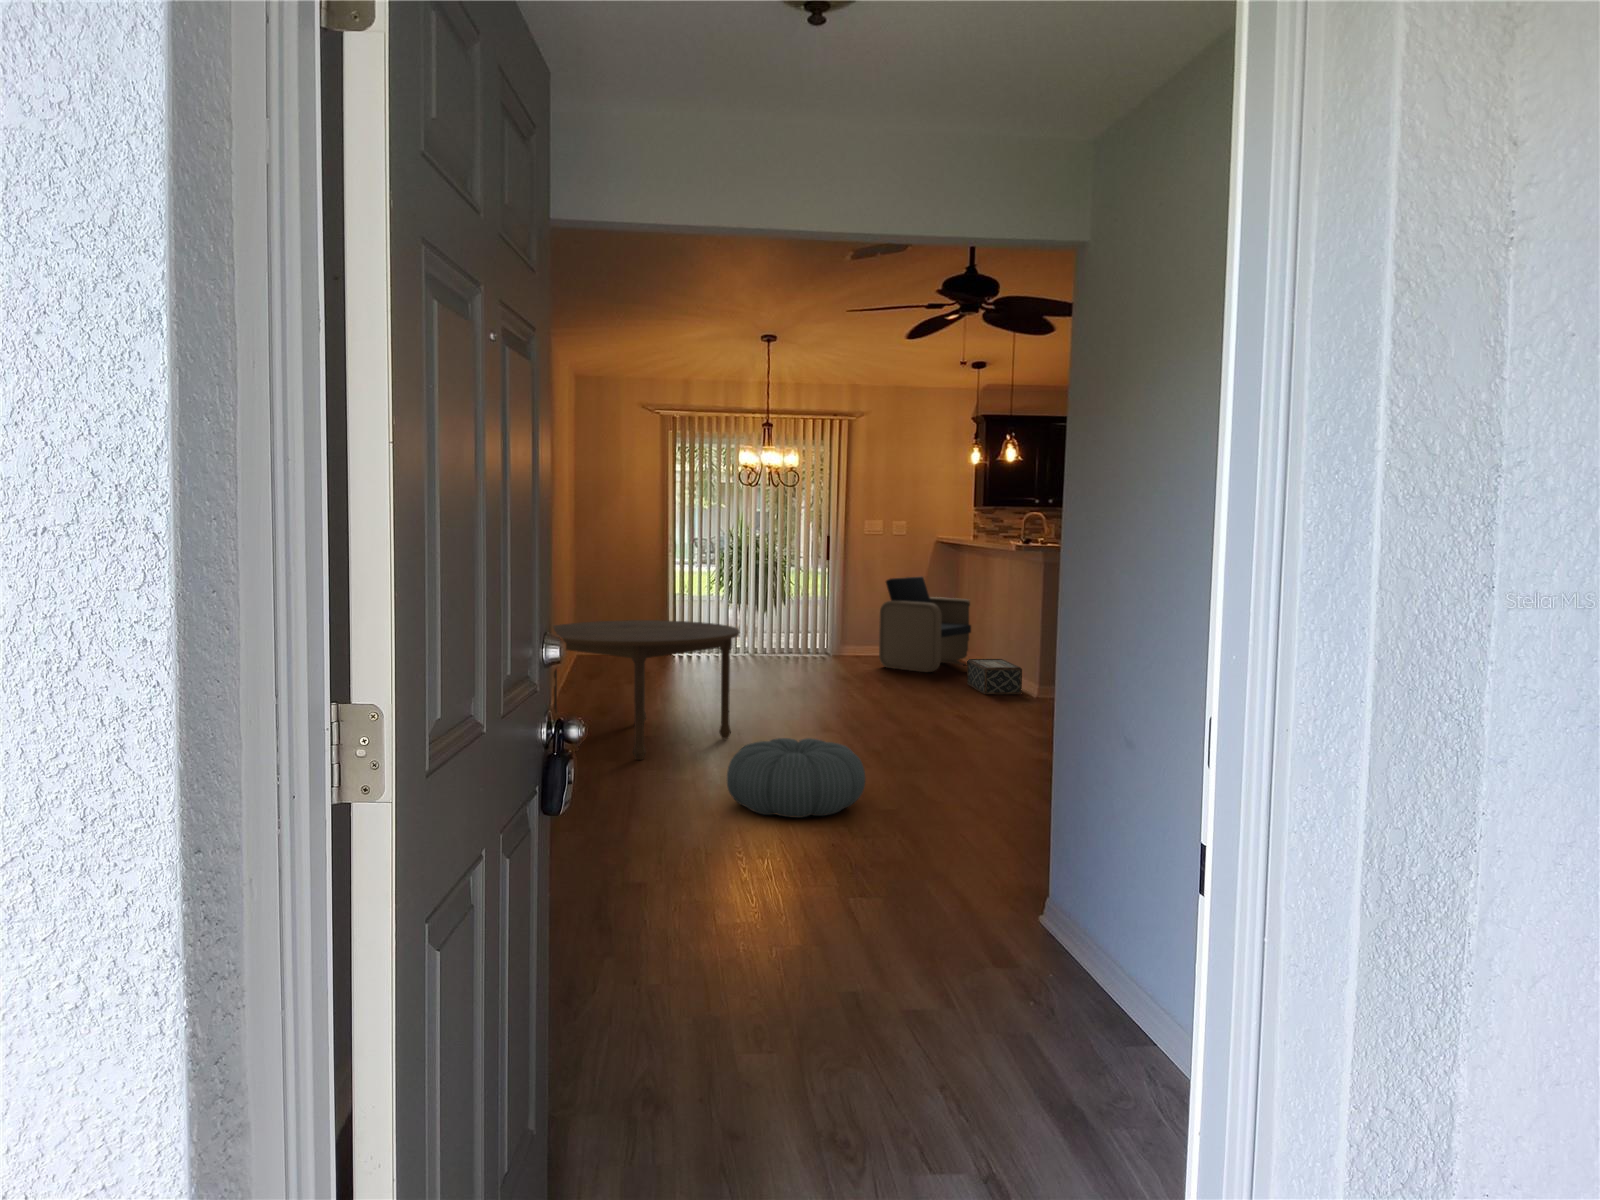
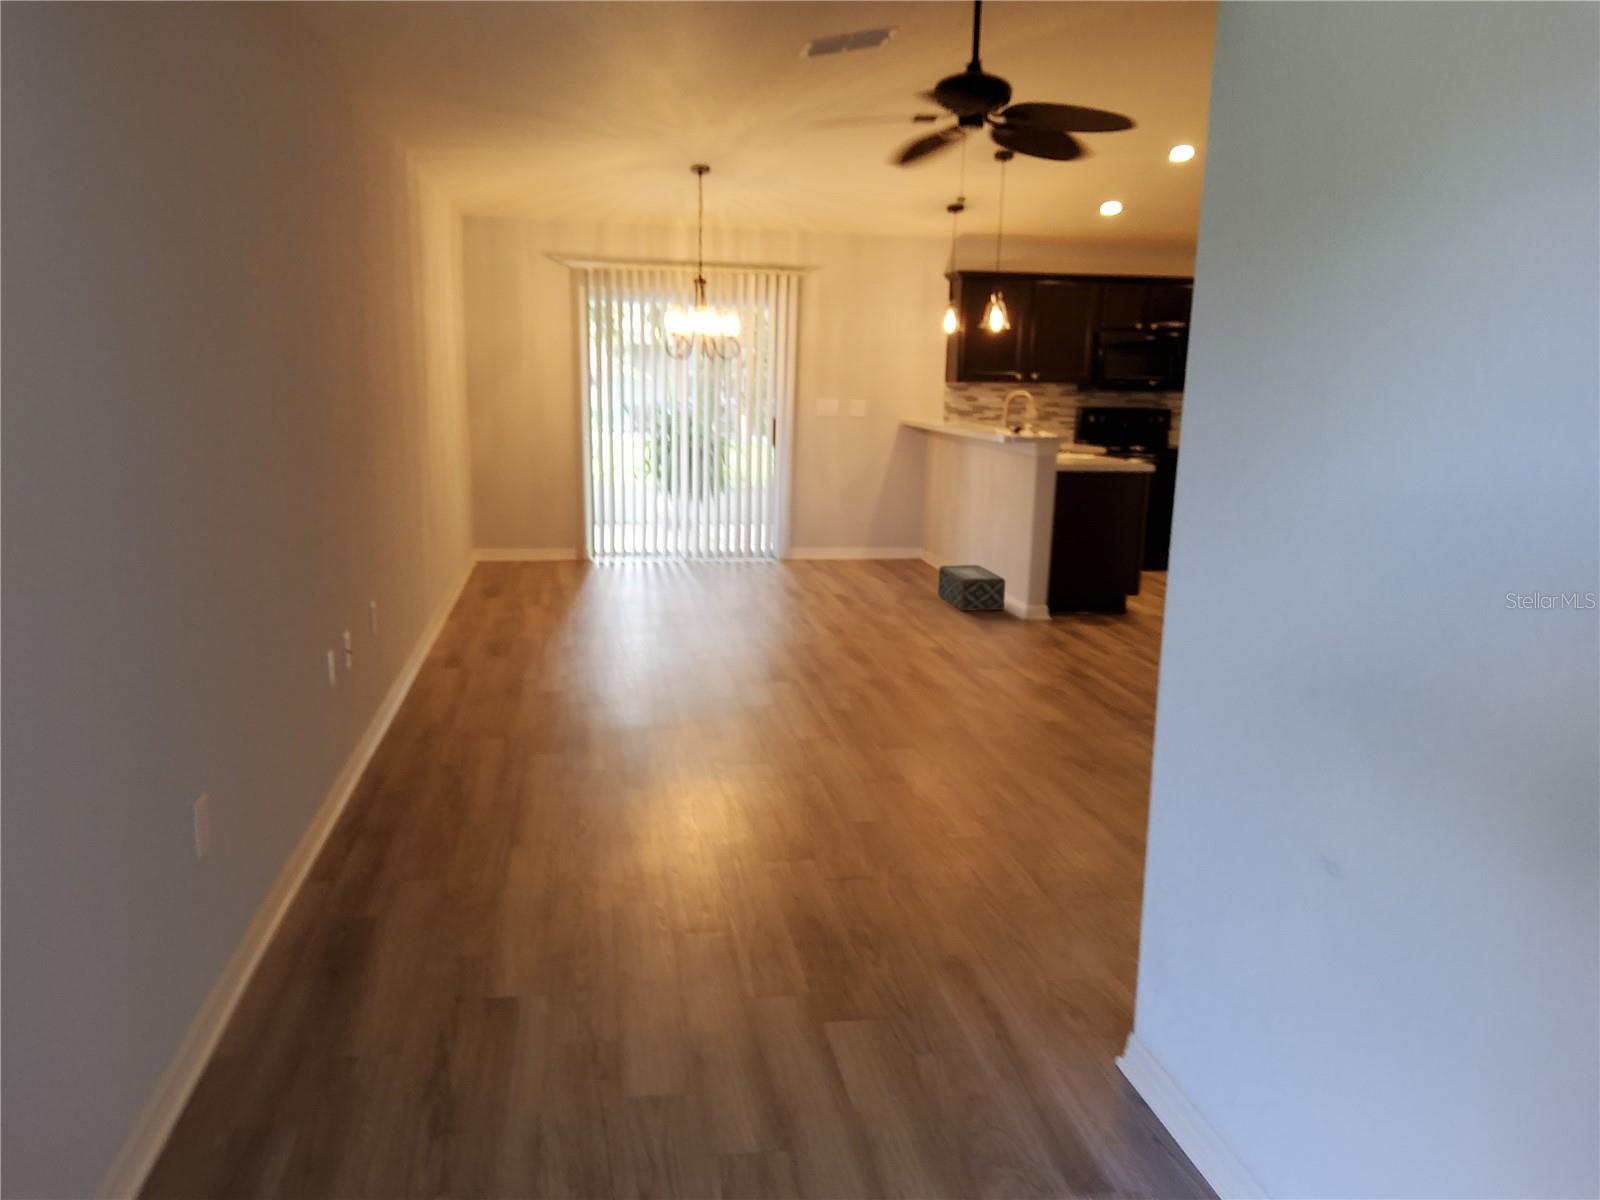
armchair: present [879,577,971,672] -> none [834,463,948,578]
dining table: present [553,620,739,760] -> none [398,535,666,730]
pouf: present [727,738,865,818] -> none [648,718,836,839]

